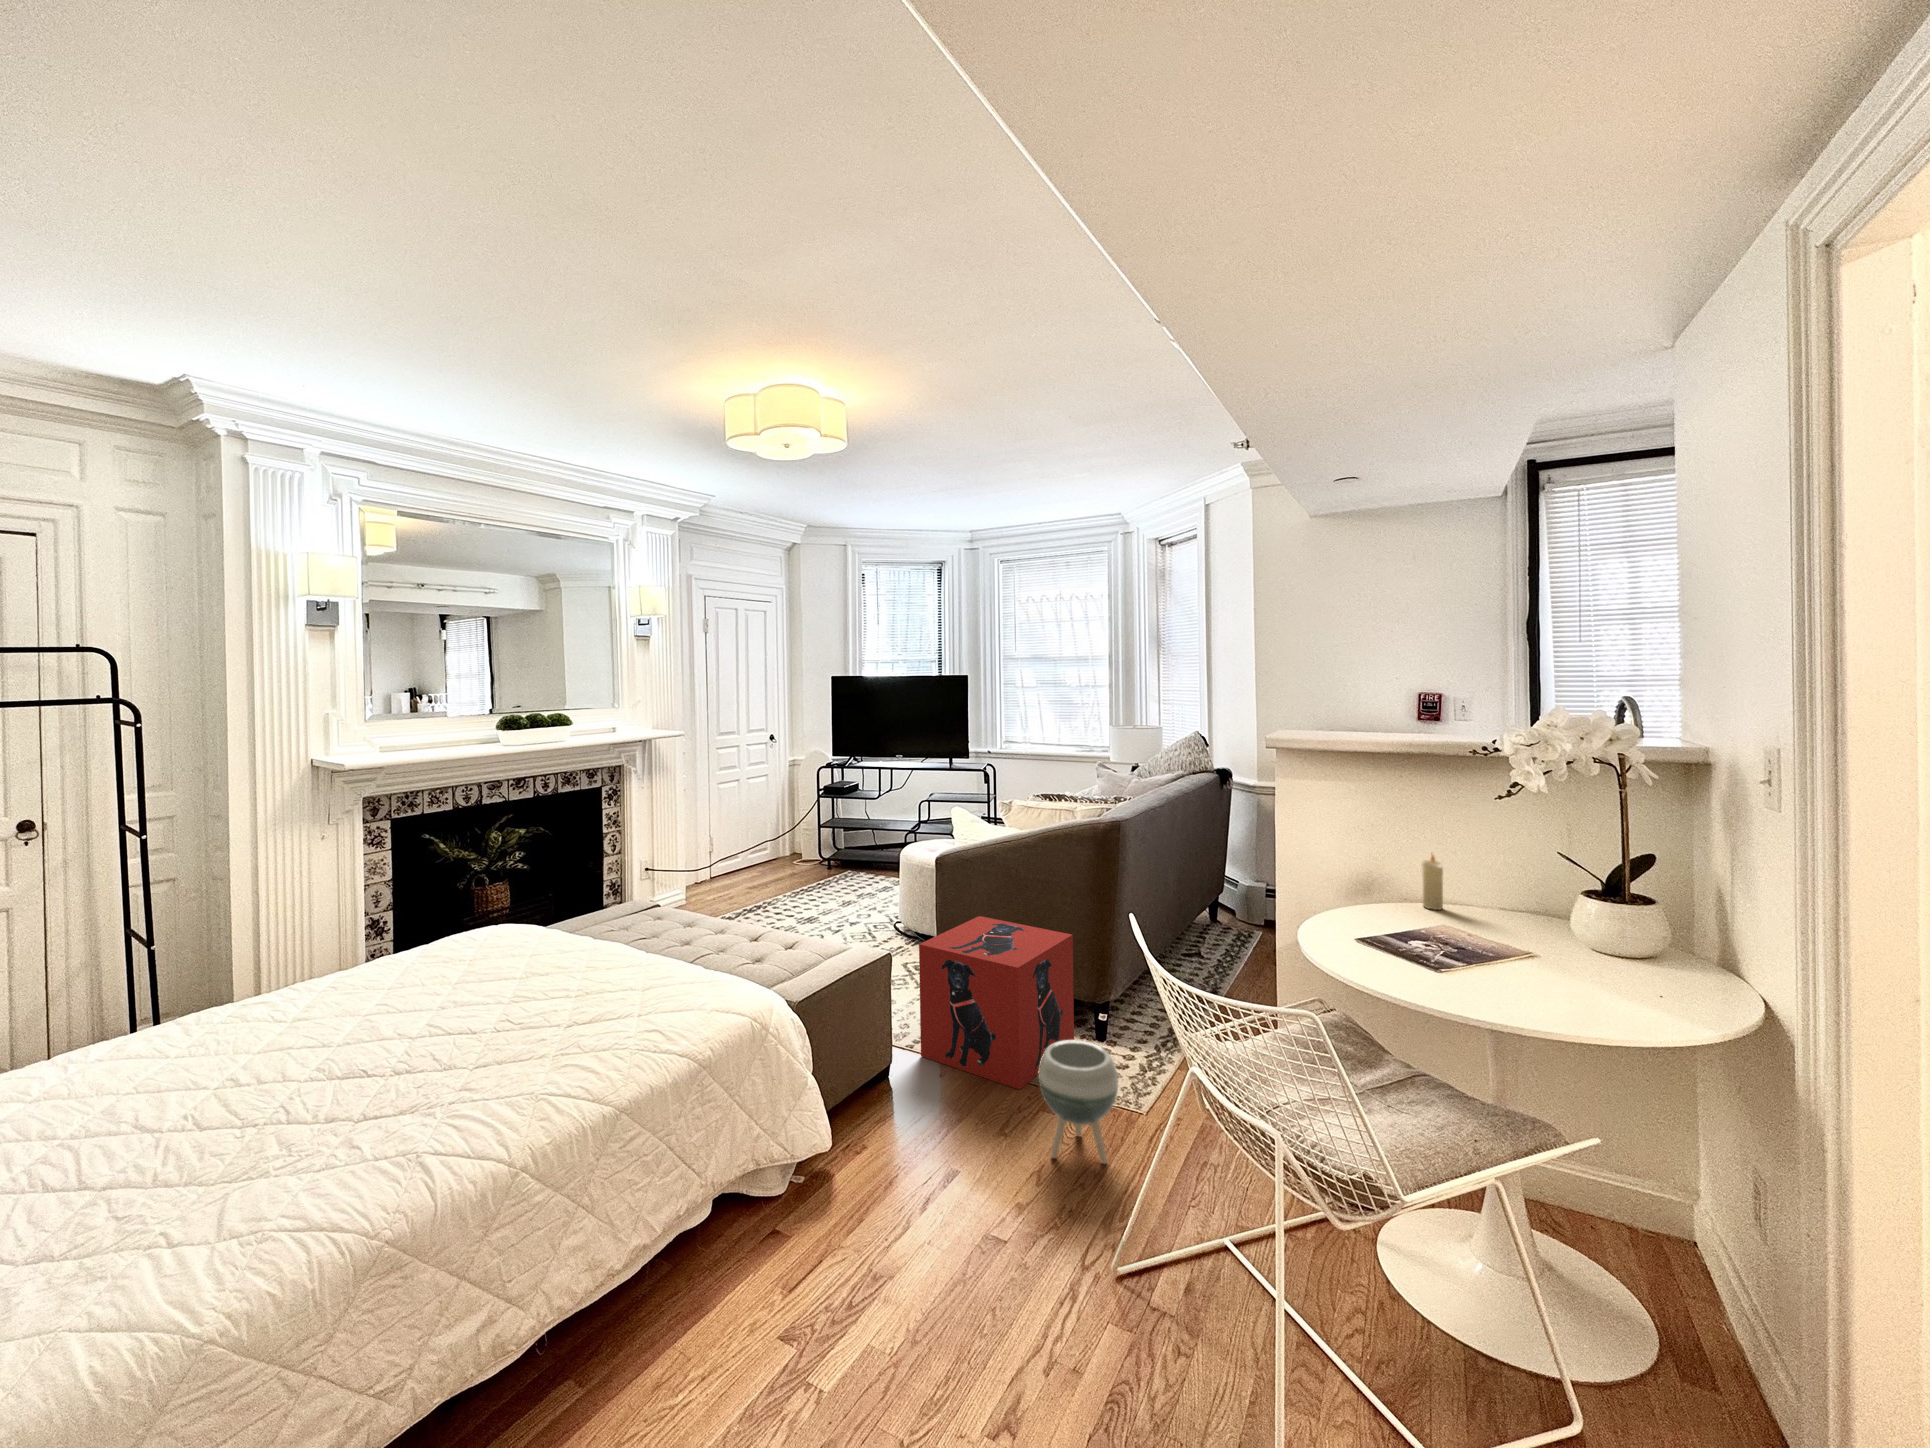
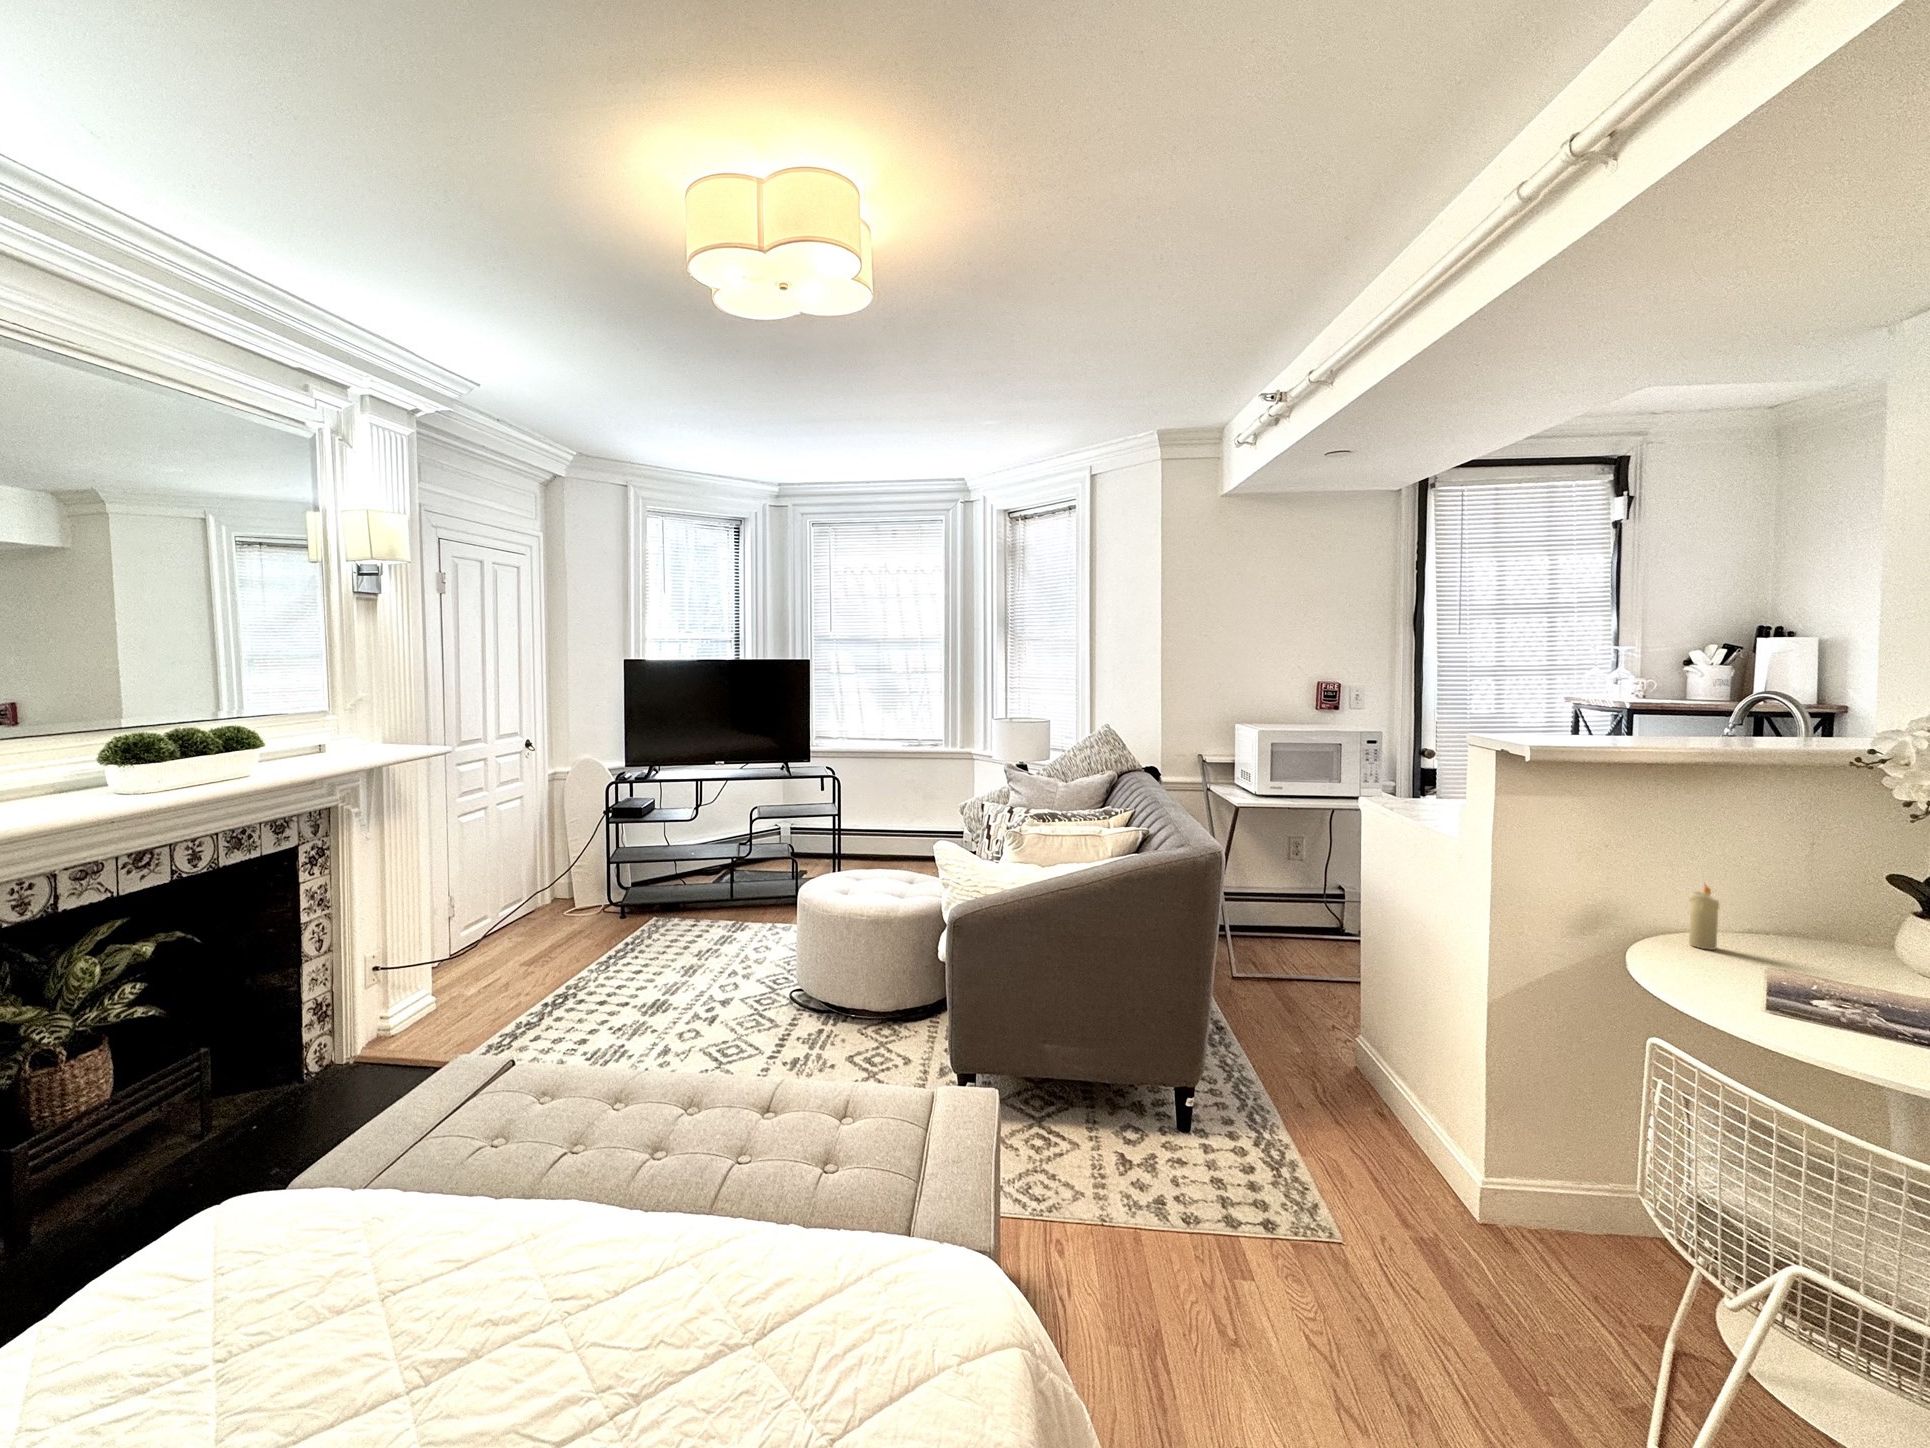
storage box: present [919,916,1074,1089] -> none [1037,1000,1216,1260]
planter: present [1038,1040,1118,1164] -> none [1334,1193,1466,1387]

